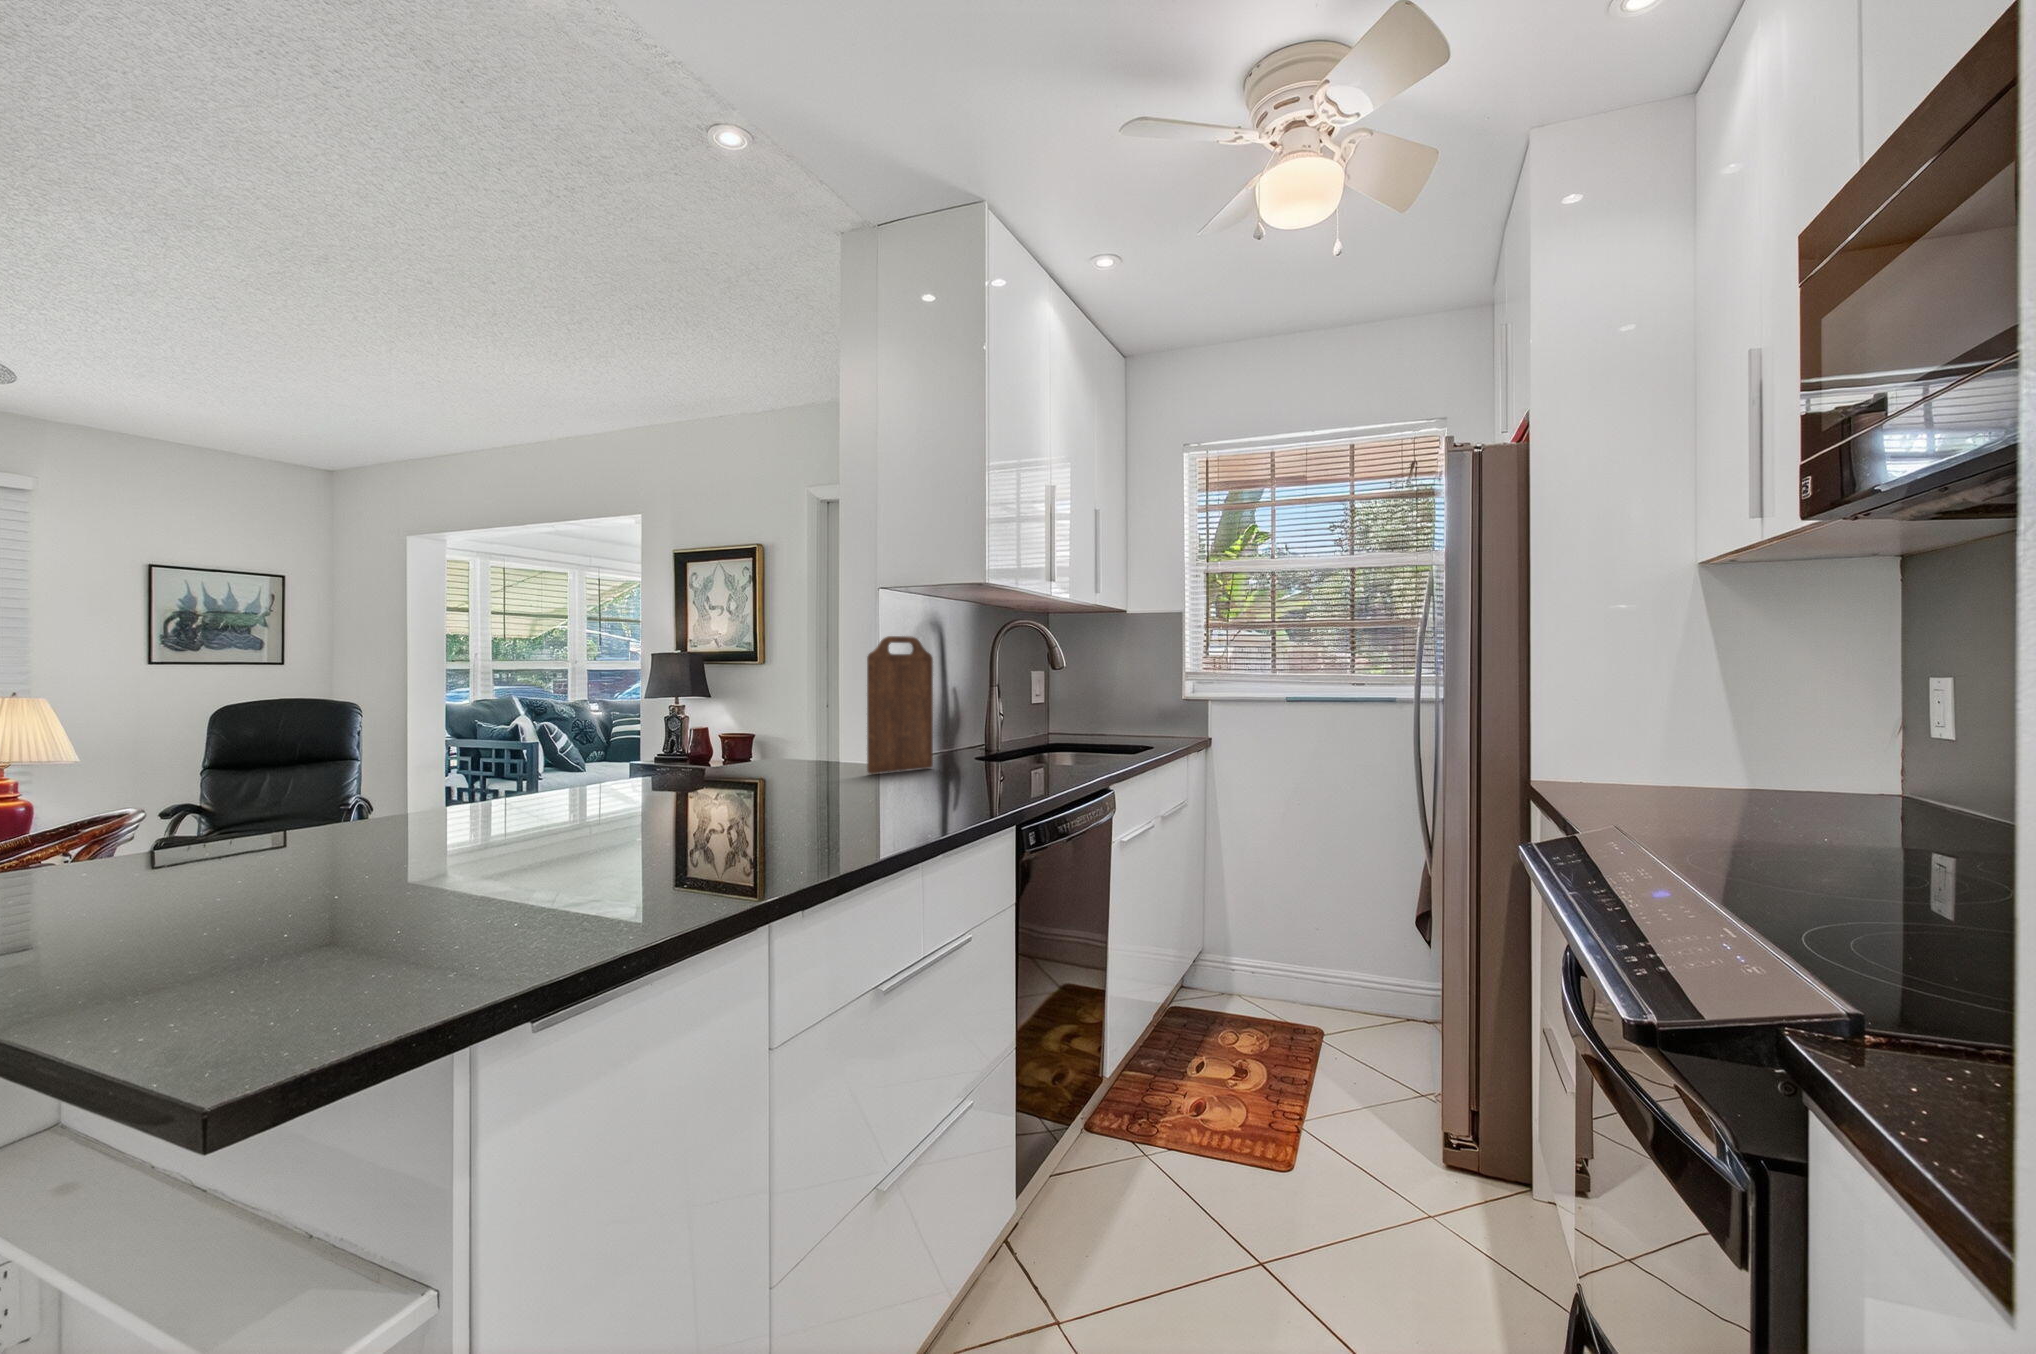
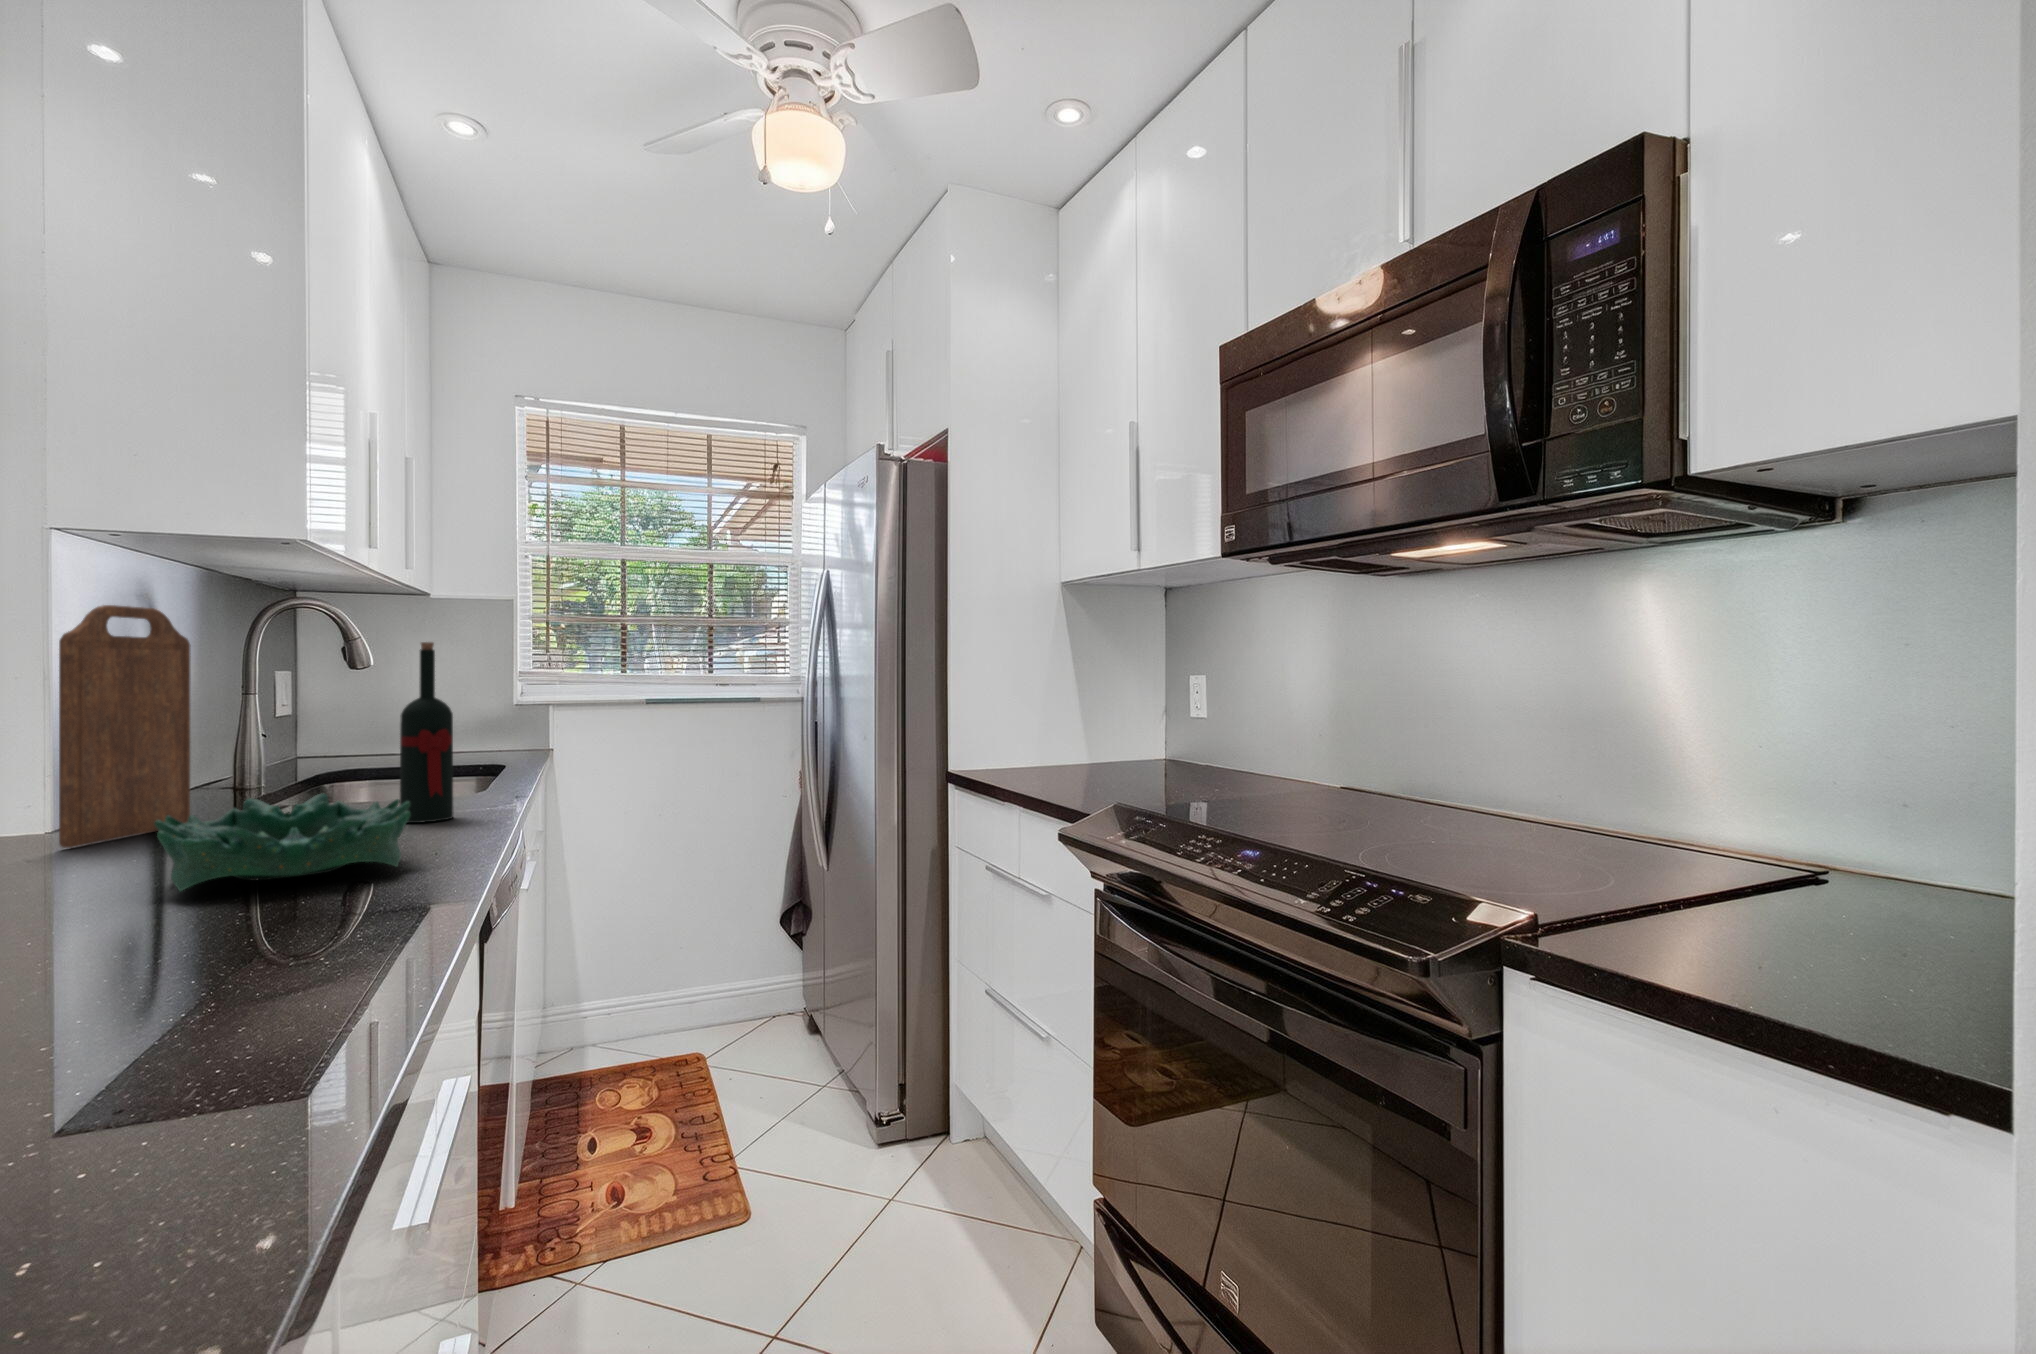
wine bottle: none [1021,654,1053,780] -> present [400,642,453,823]
decorative bowl: none [857,752,981,802] -> present [155,794,410,891]

